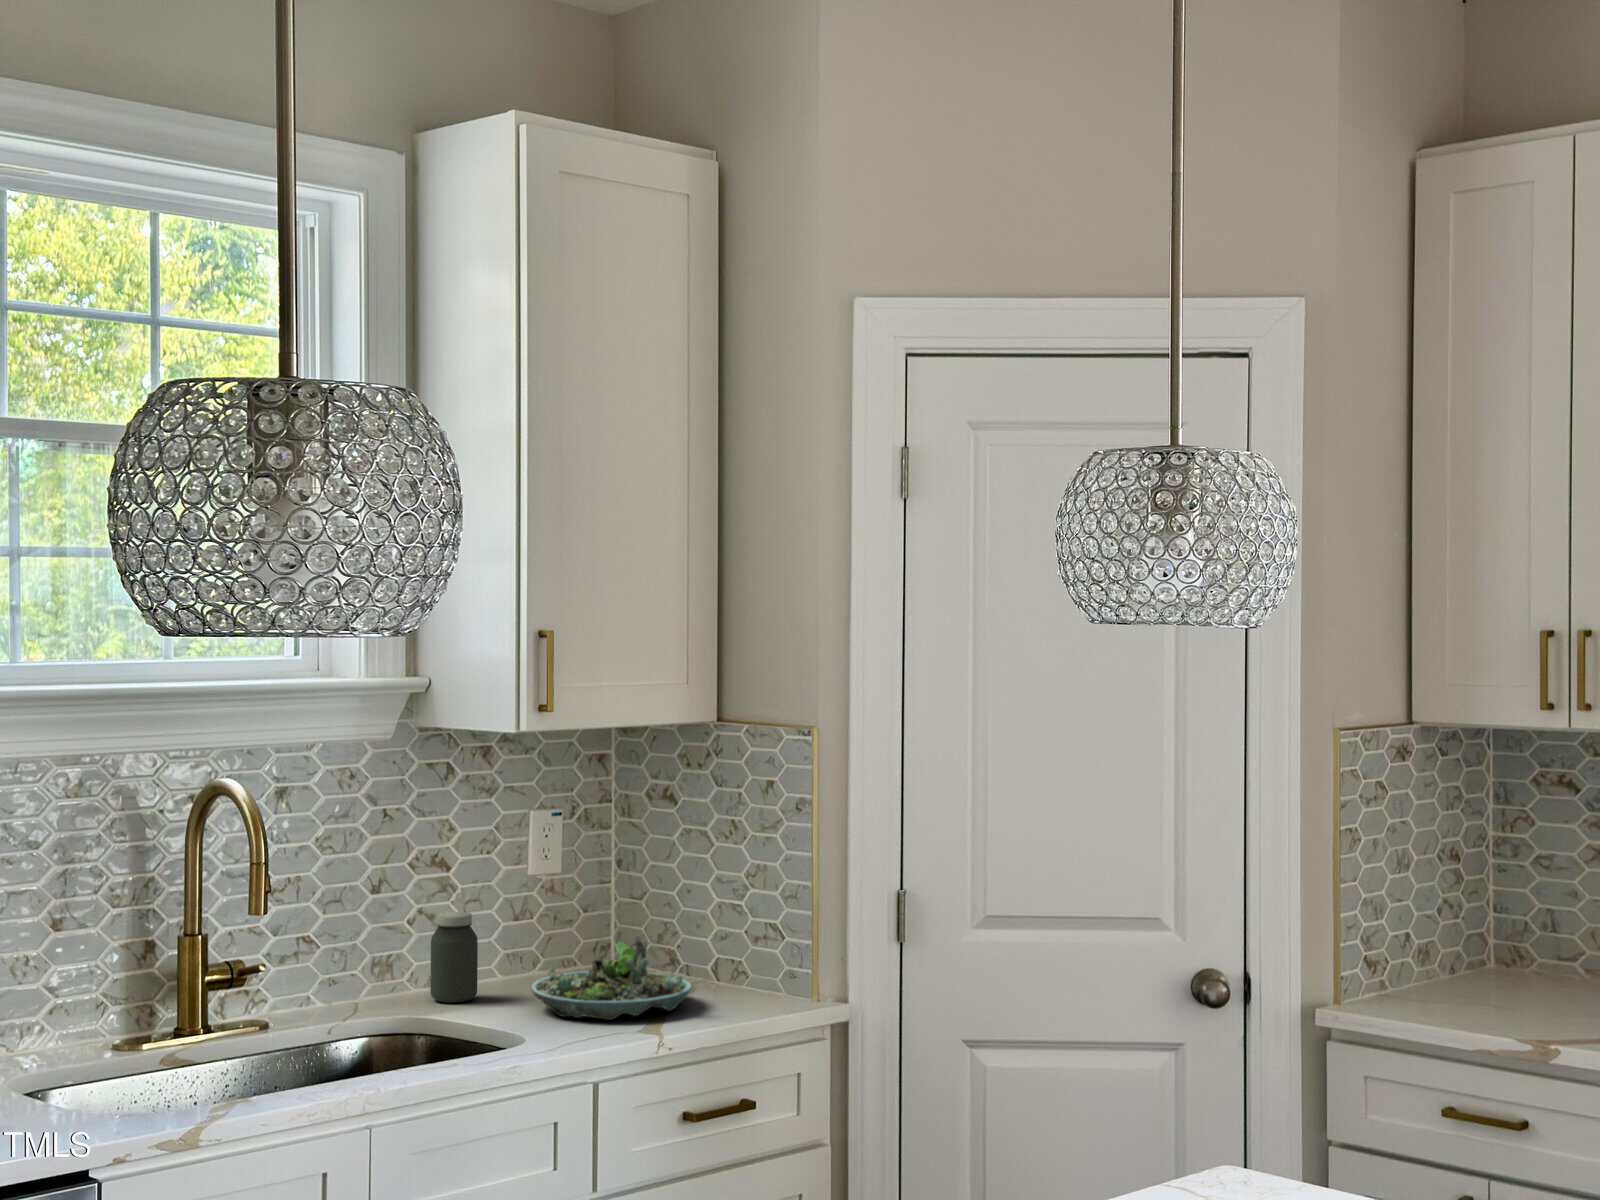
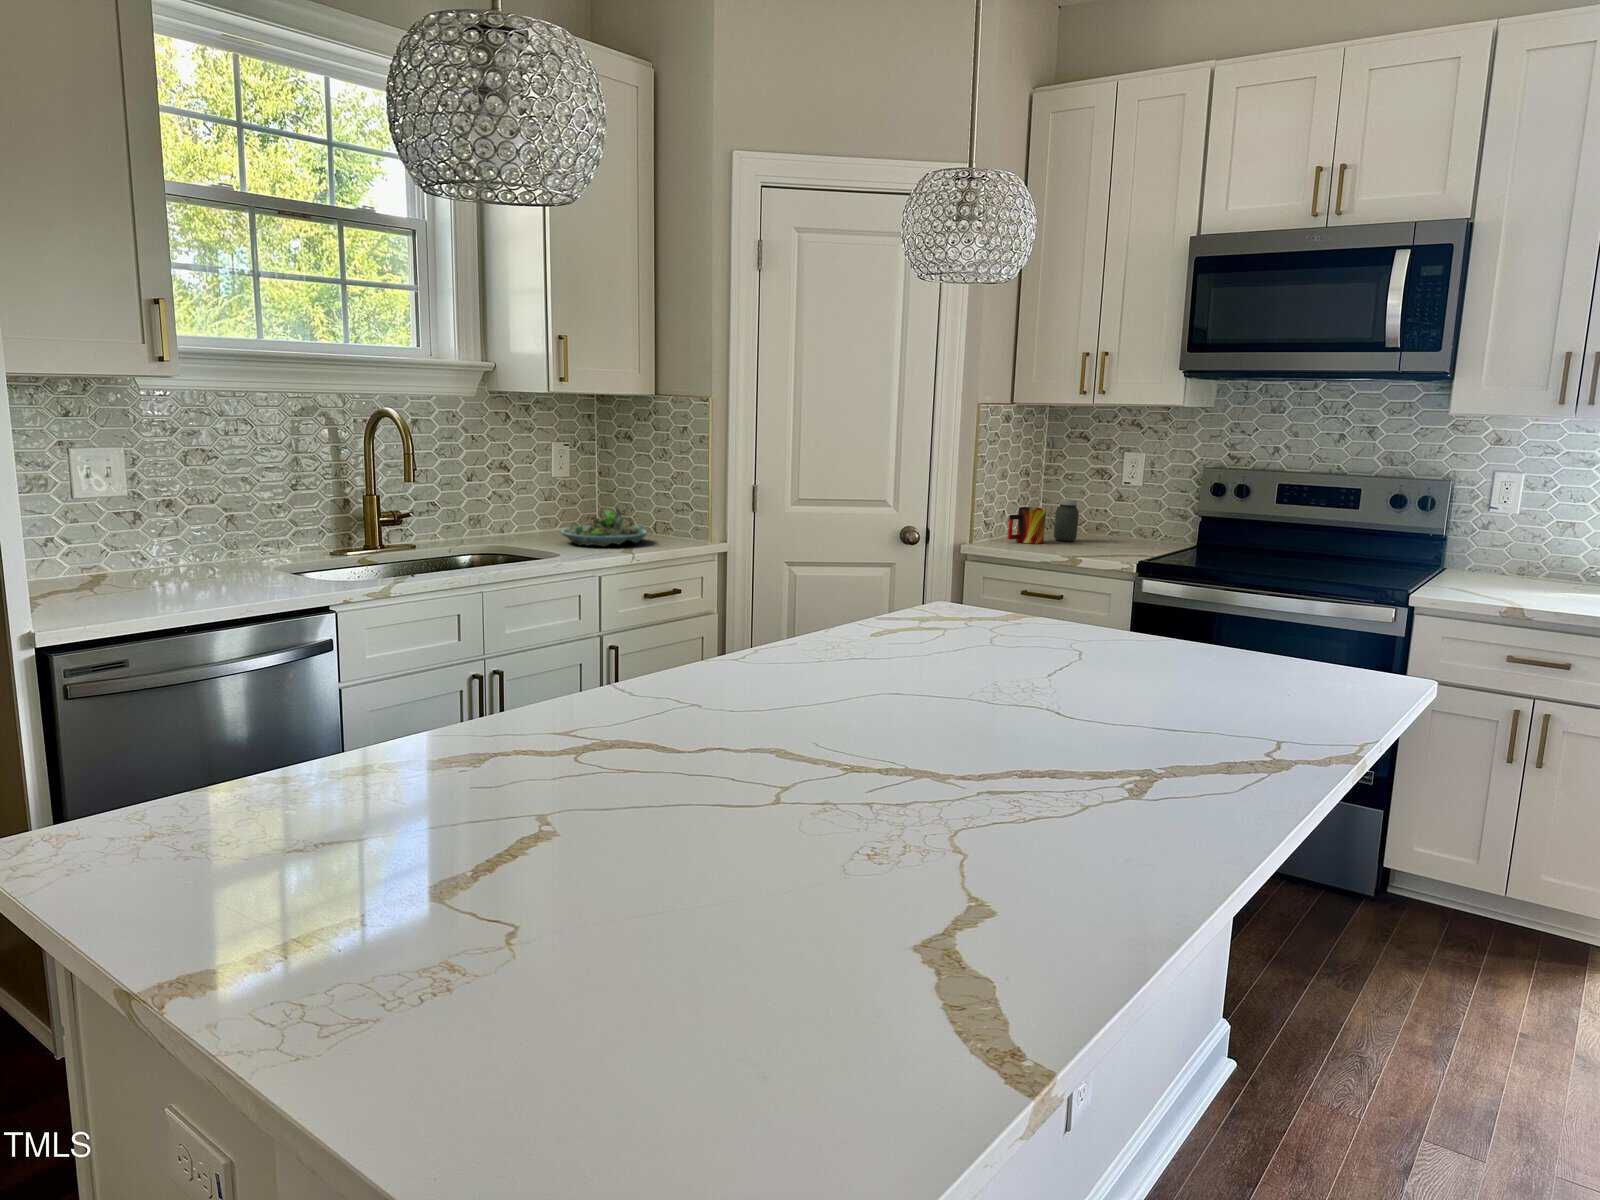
jar: present [431,912,478,1003] -> present [1054,499,1079,541]
mug: none [1415,928,1493,1006] -> present [1008,507,1046,544]

